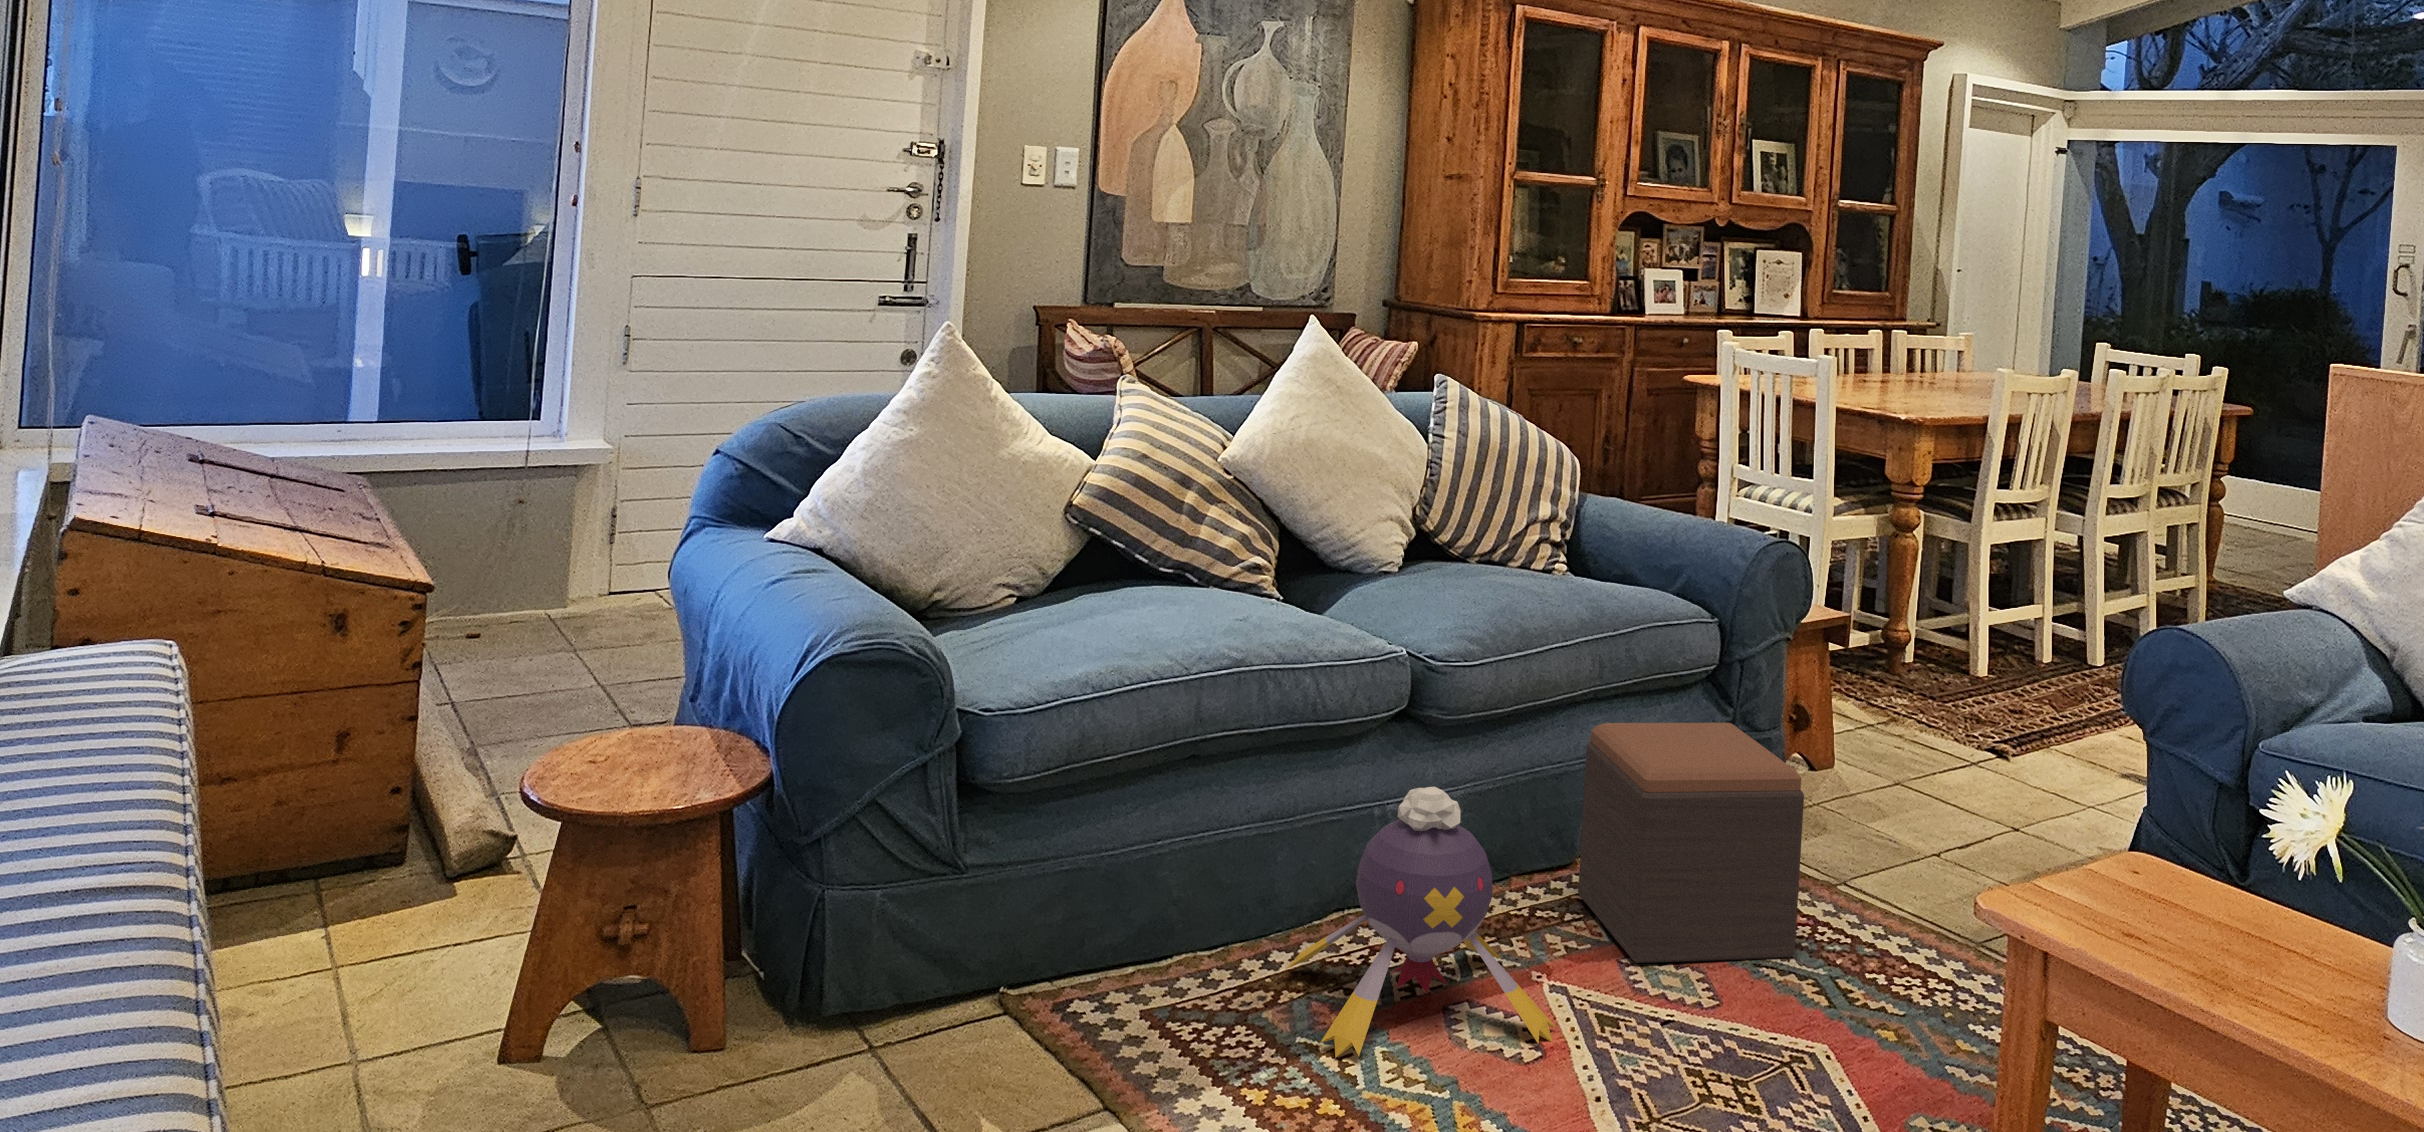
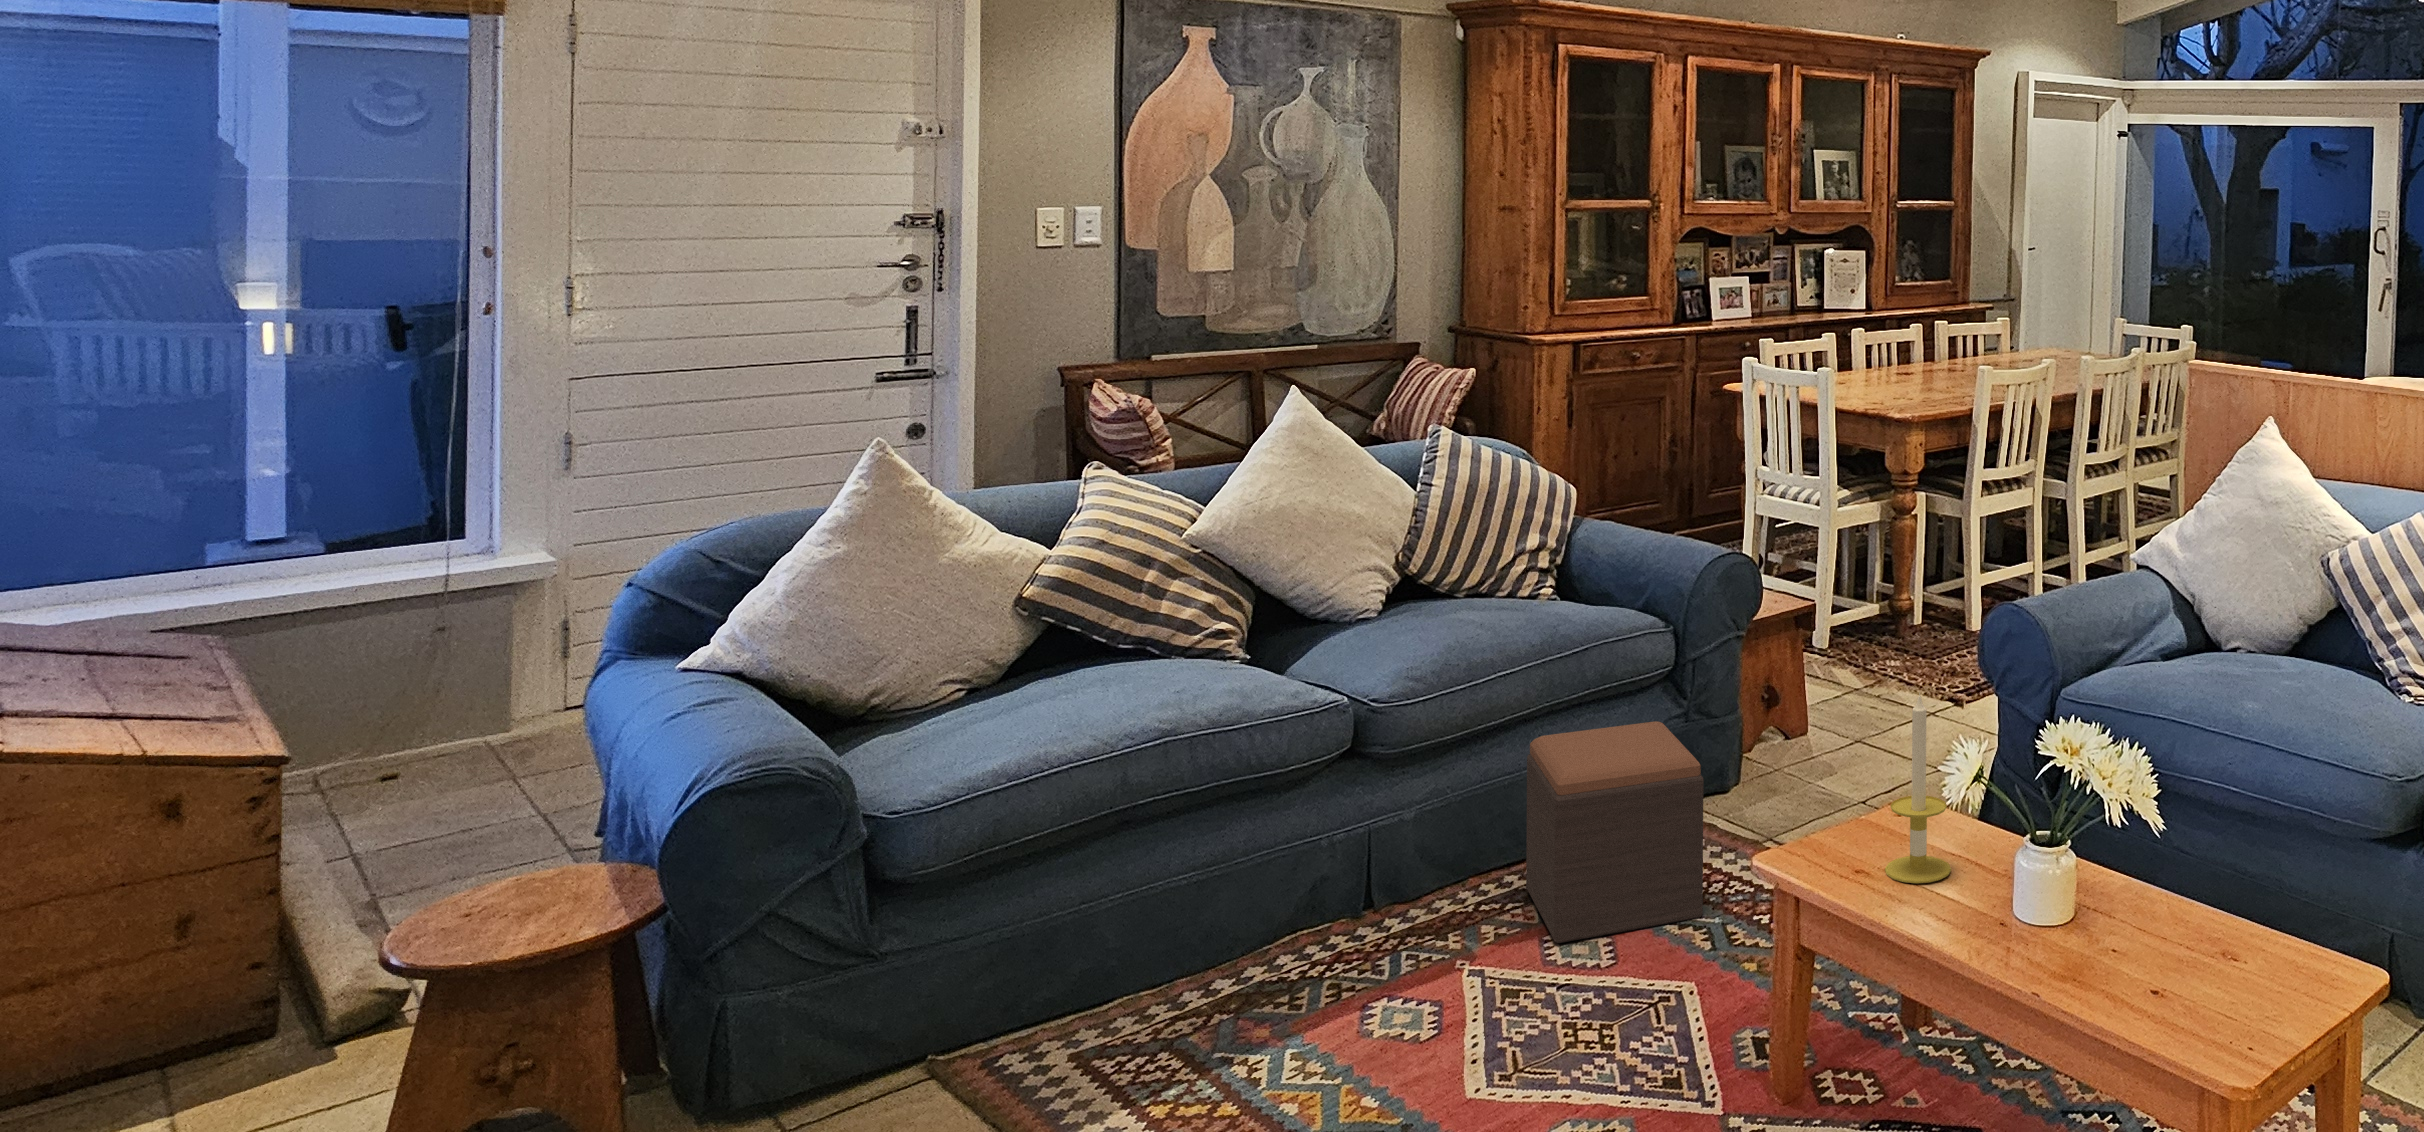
candle: none [2138,715,2228,959] -> present [1885,693,1951,883]
plush toy: present [1286,787,1555,1057] -> none [1223,818,1464,1072]

